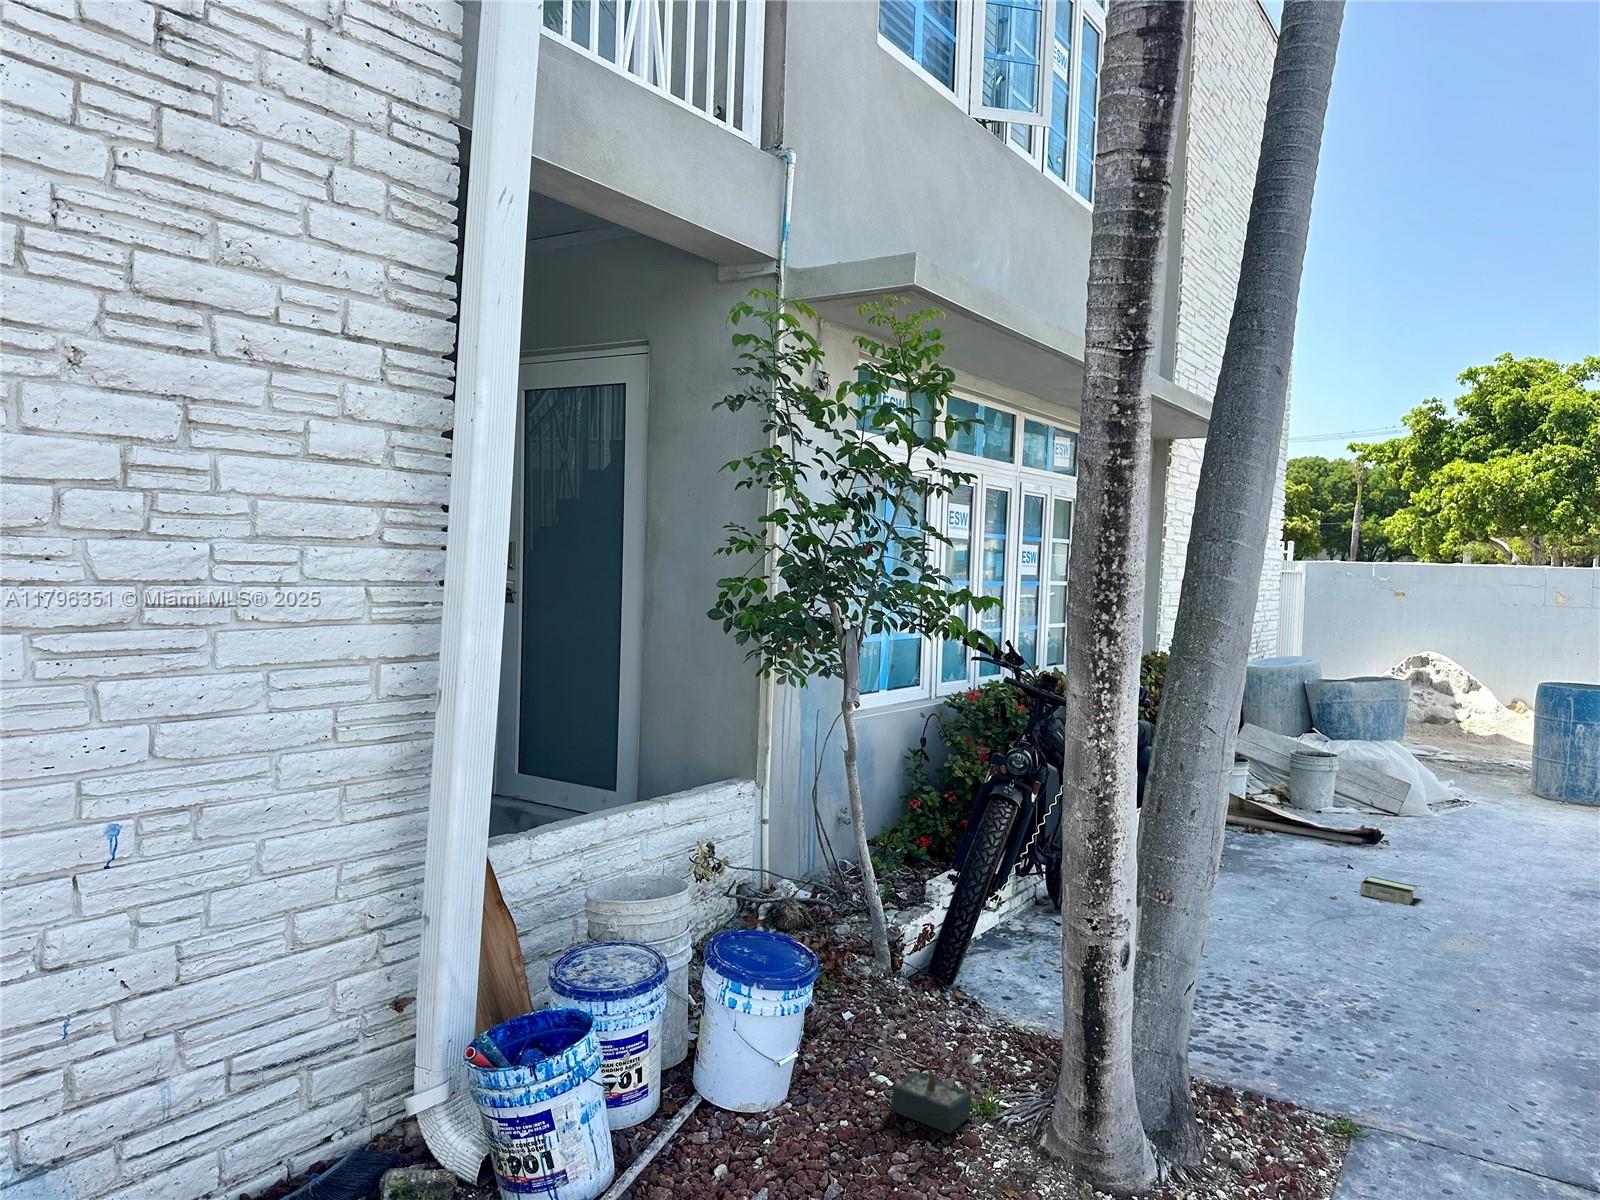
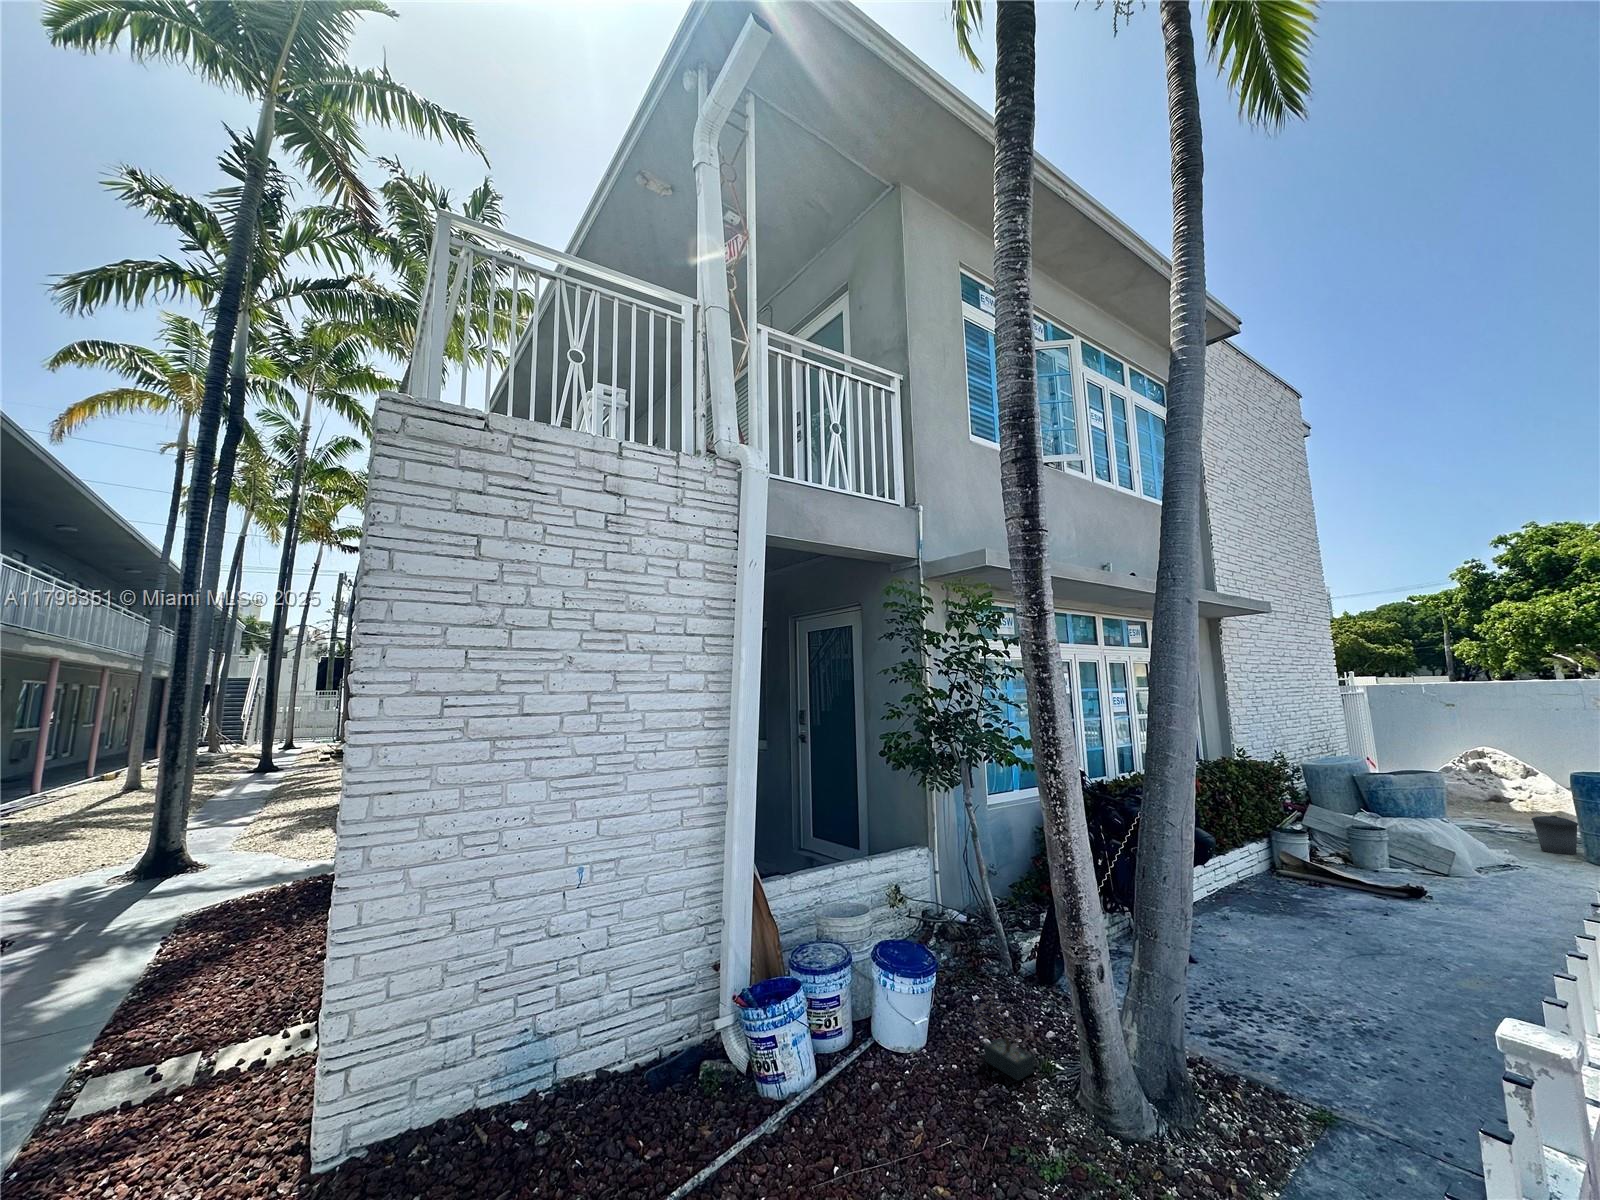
trash can: none [1481,734,1528,783] -> present [1531,816,1578,855]
toolbox: present [1360,876,1417,905] -> none [1392,927,1443,952]

